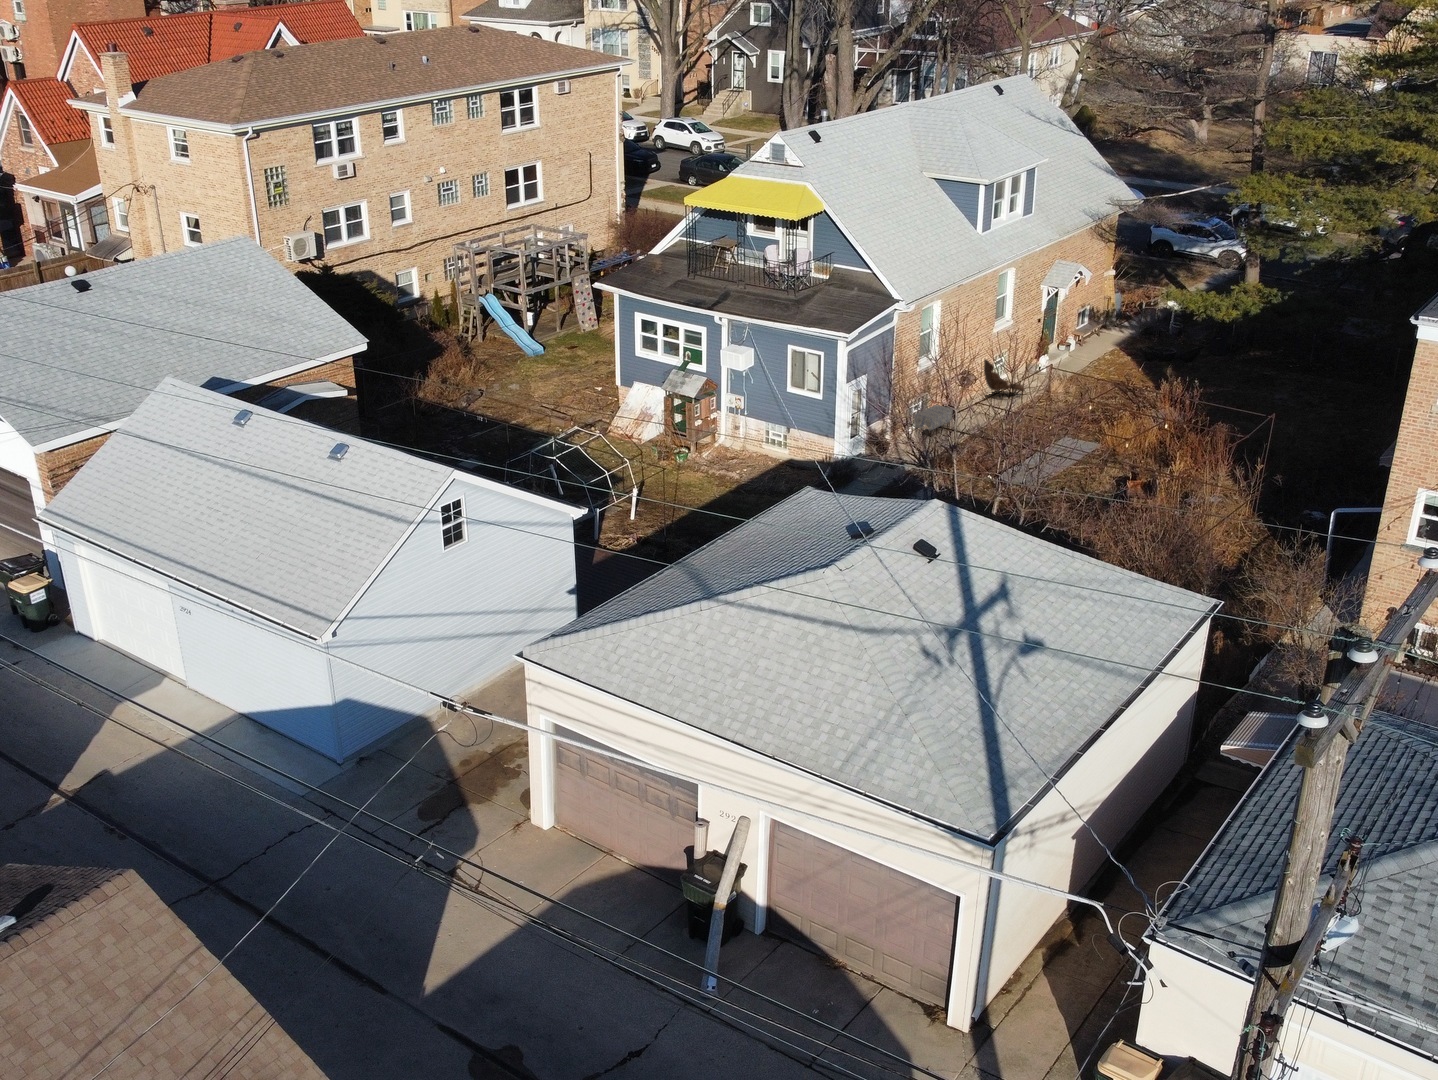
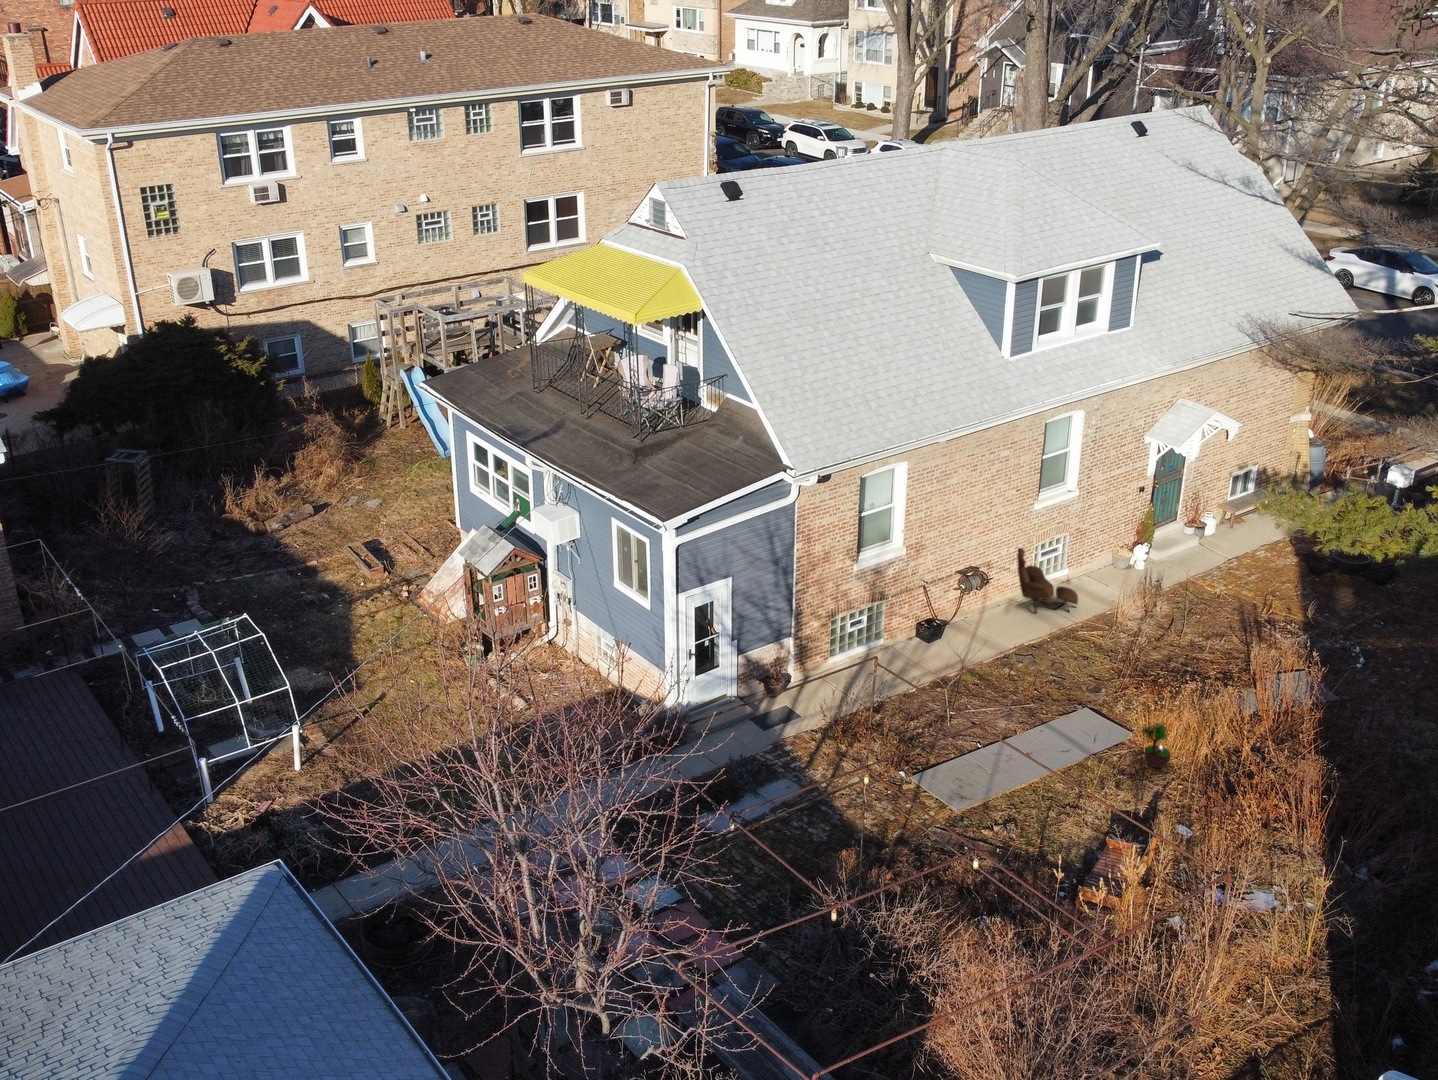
bench: present [914,405,952,435] -> none [853,618,922,671]
potted tree: none [1109,425,1129,457] -> present [1141,721,1170,768]

